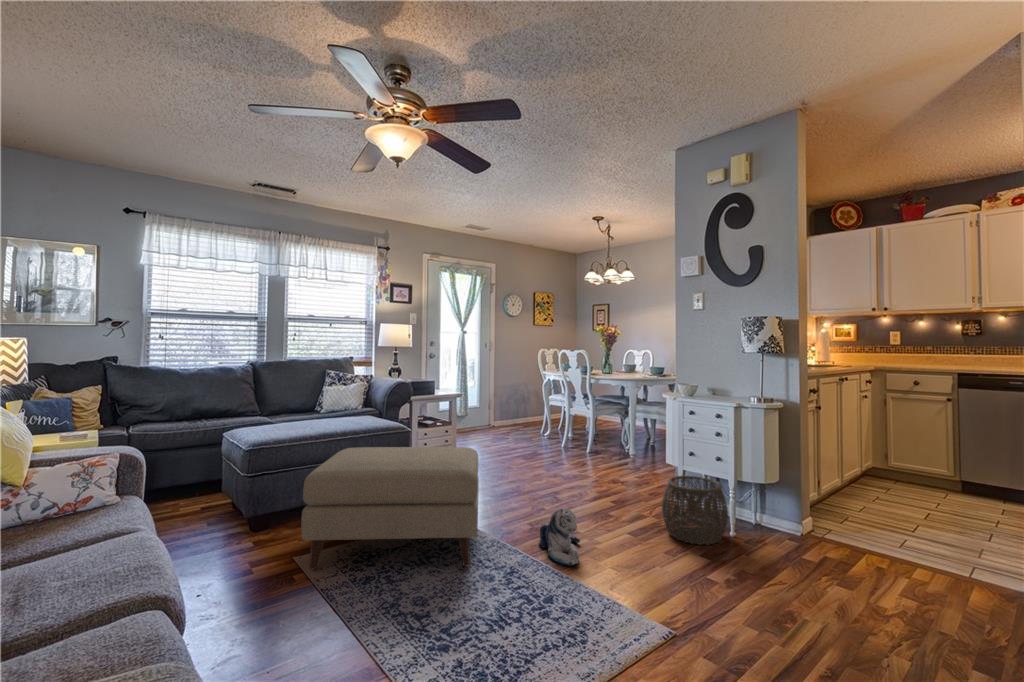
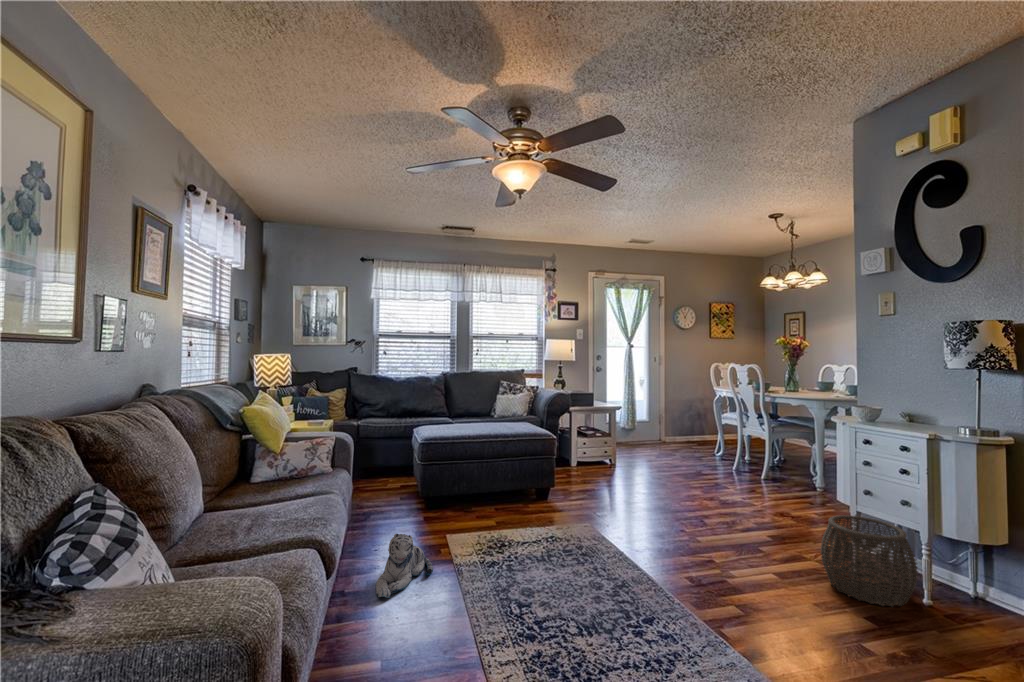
ottoman: present [301,447,479,570] -> none [445,448,610,571]
plush toy: present [539,509,580,566] -> present [376,534,433,598]

